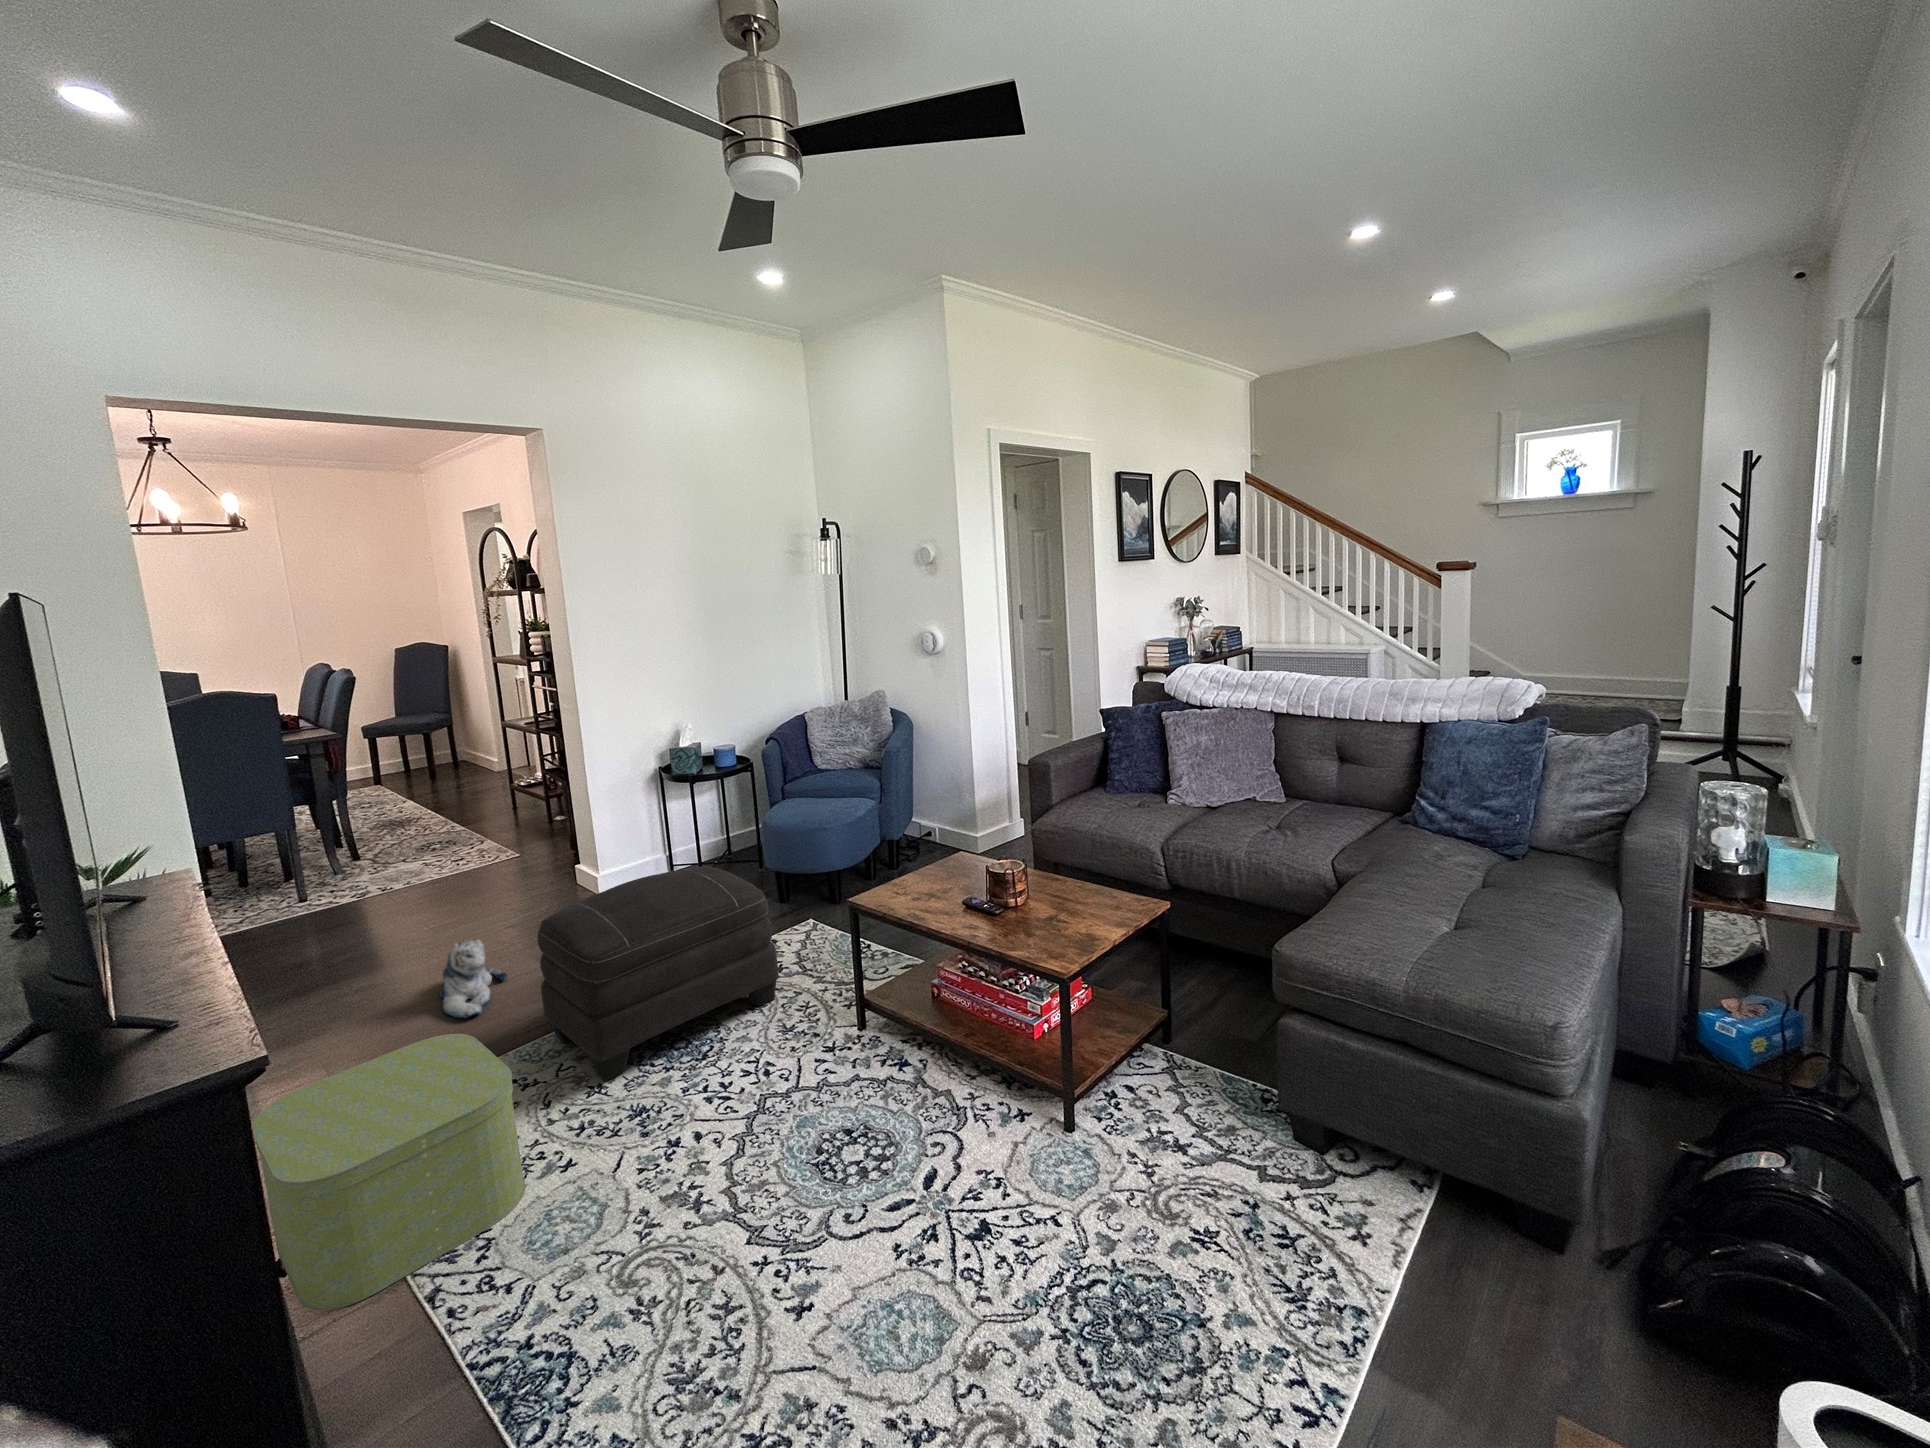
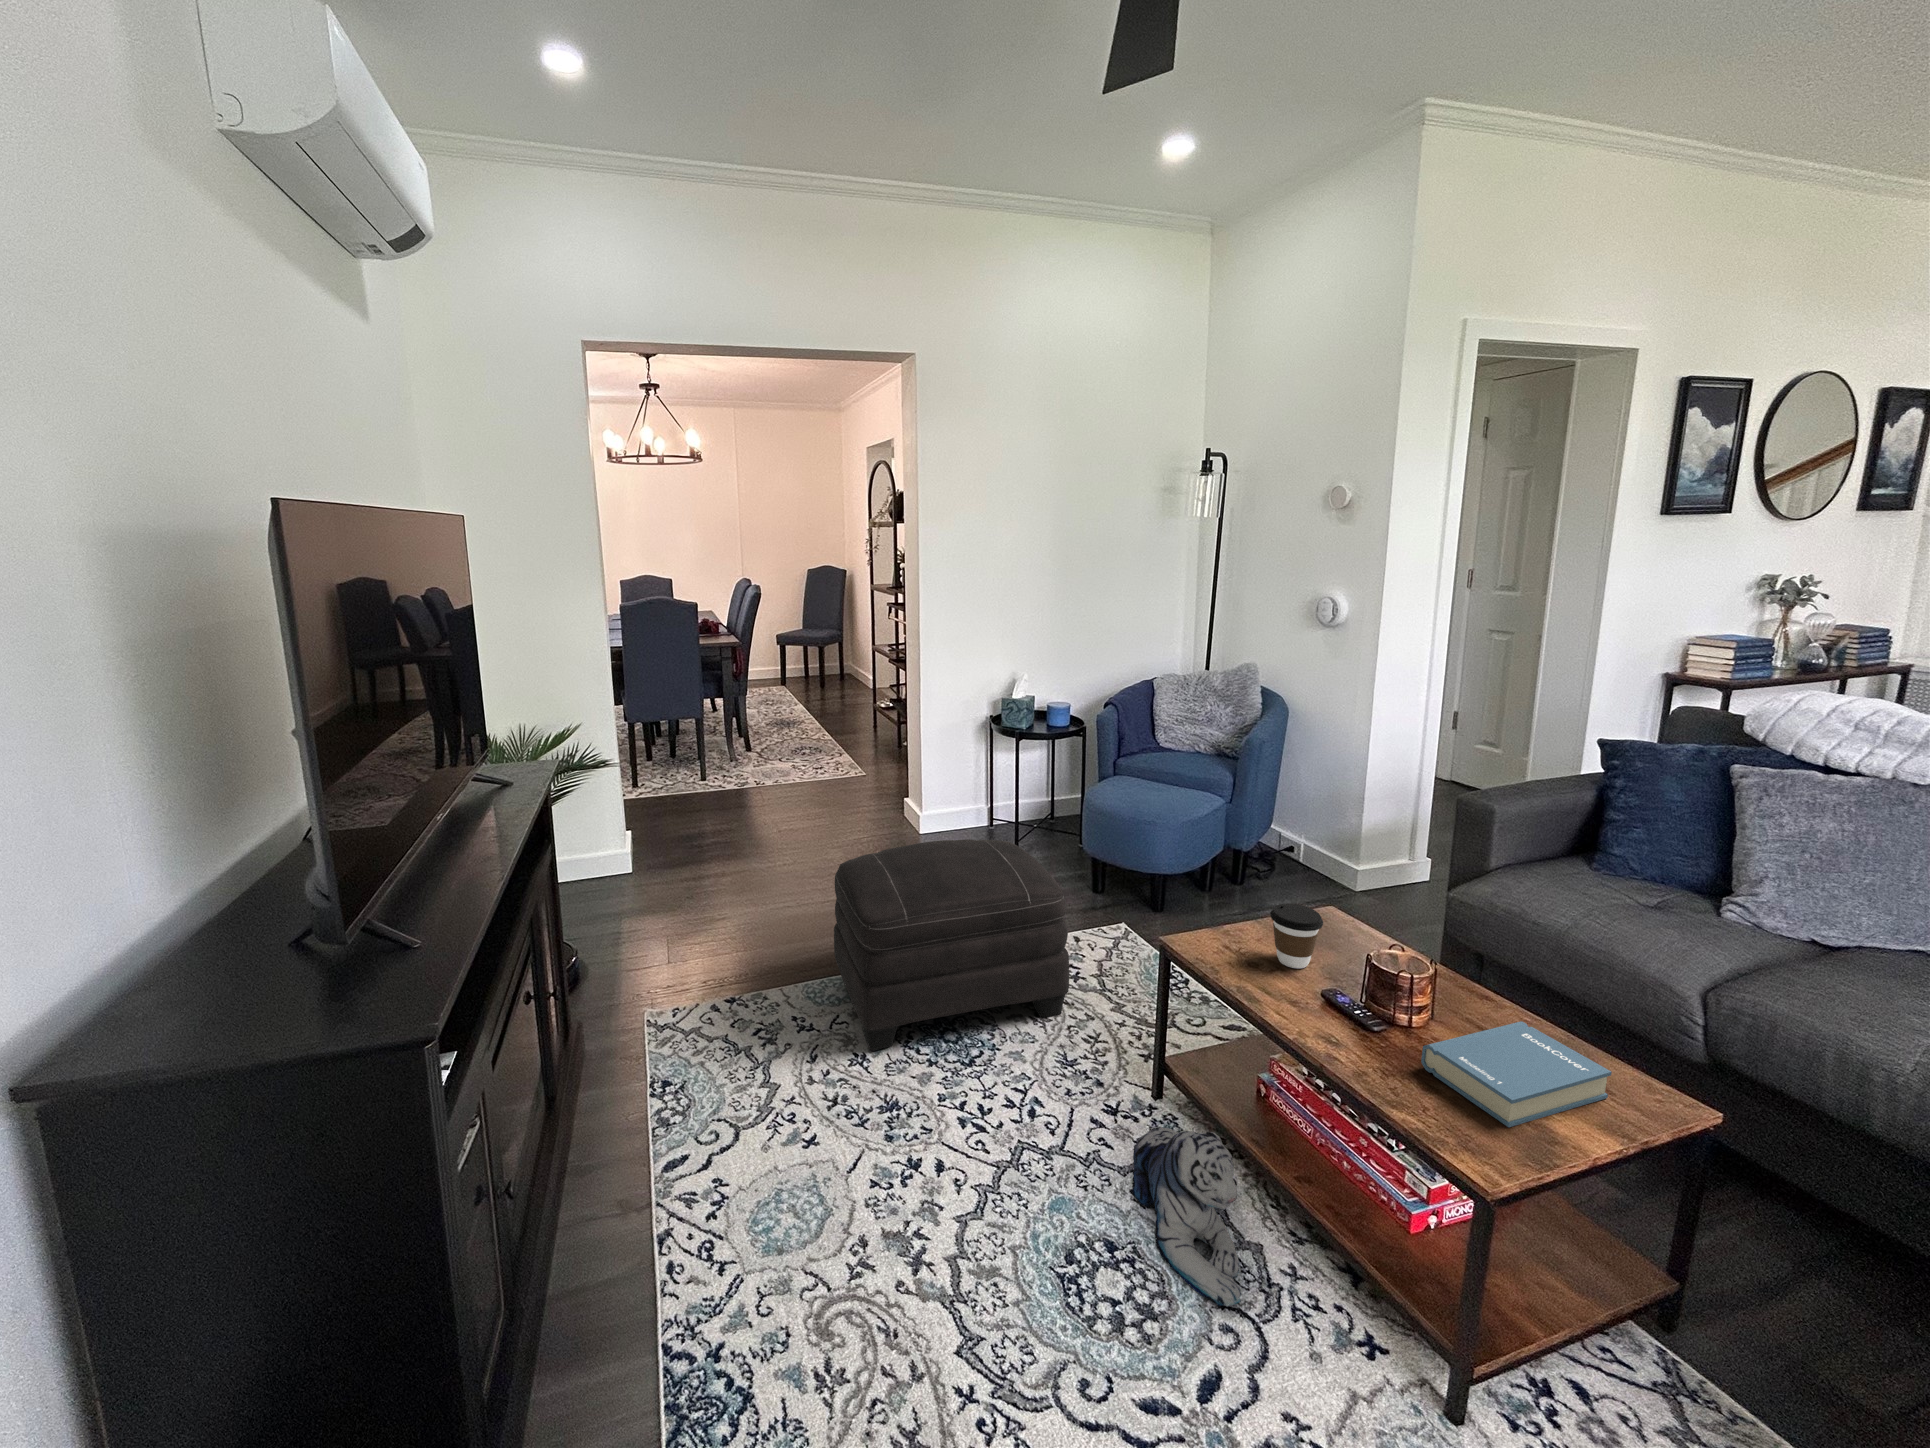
coffee cup: none [924,849,958,894] -> present [1270,903,1323,969]
book: none [1023,883,1118,940] -> present [1421,1021,1612,1127]
plush toy: present [439,939,507,1018] -> present [1131,1127,1242,1307]
storage box: present [253,1034,525,1310] -> none [560,960,771,1210]

